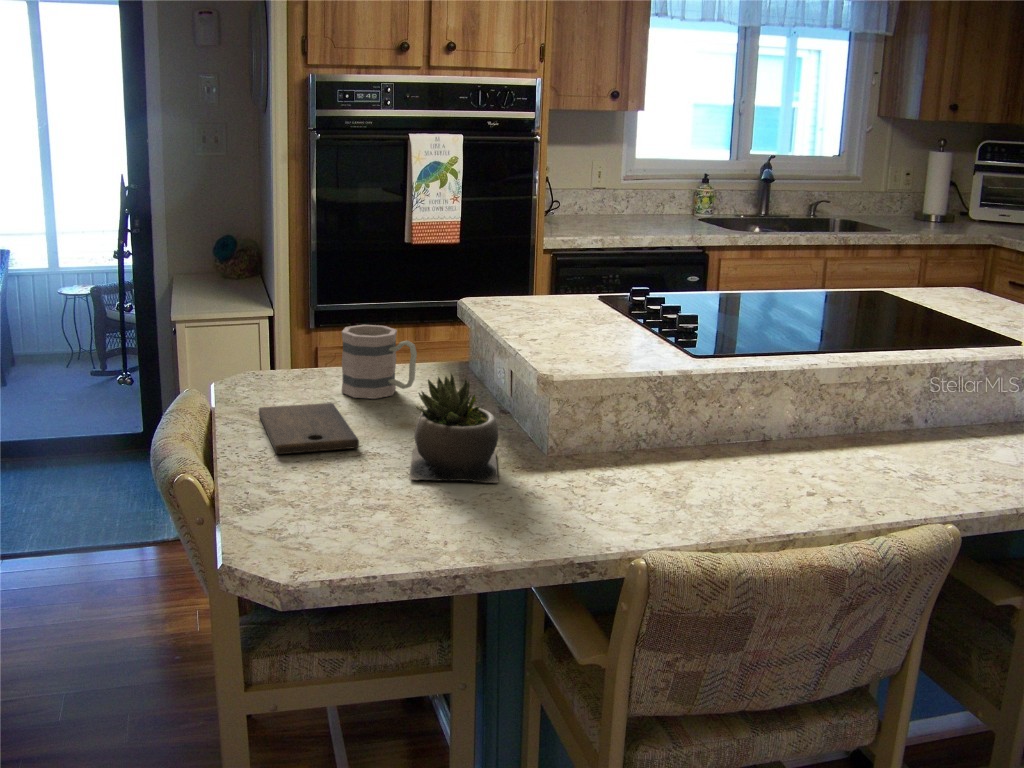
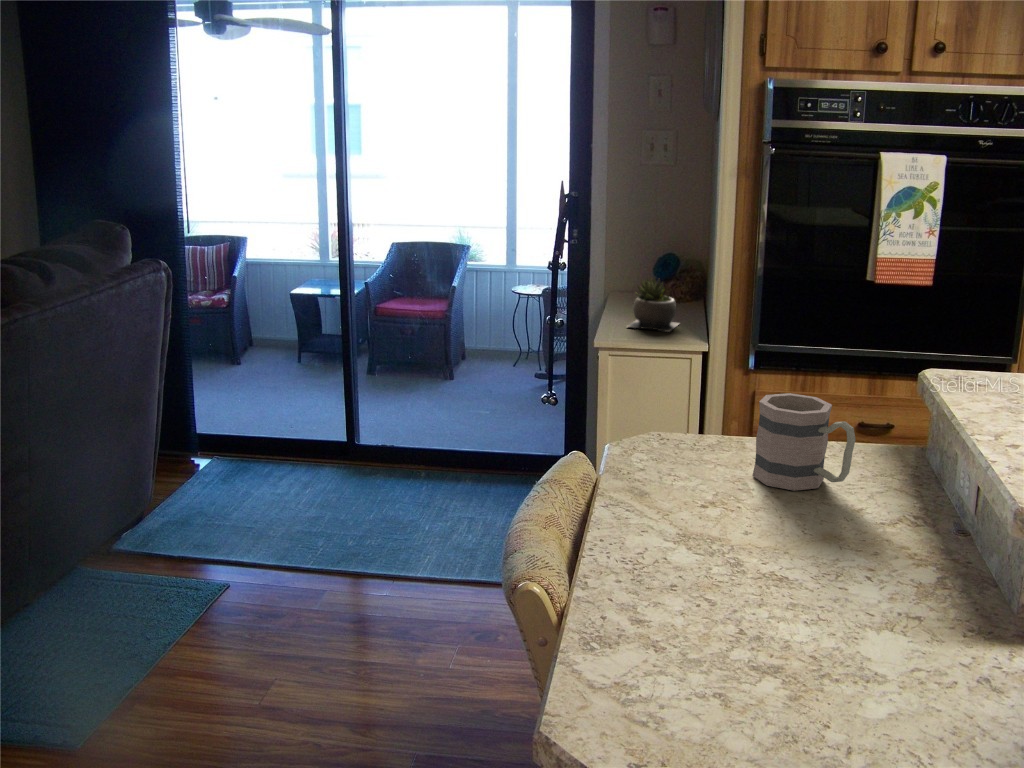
succulent plant: present [409,374,498,483] -> present [628,279,679,332]
cutting board: present [259,403,359,454] -> none [645,488,760,566]

